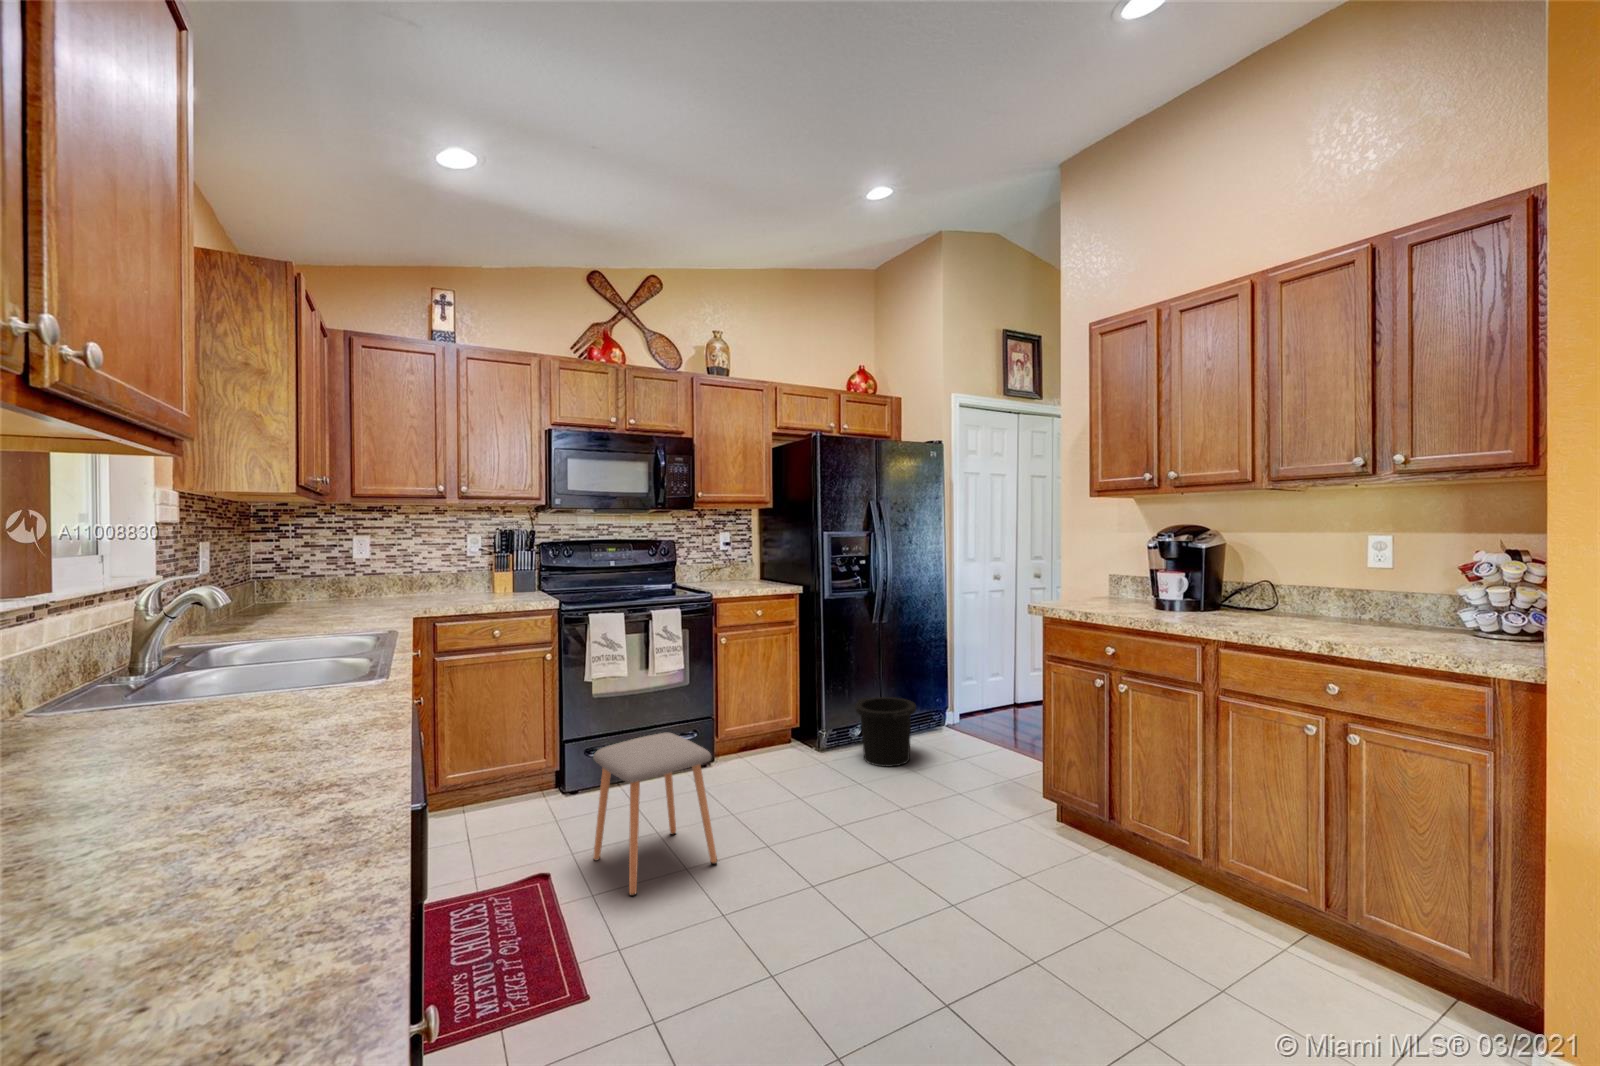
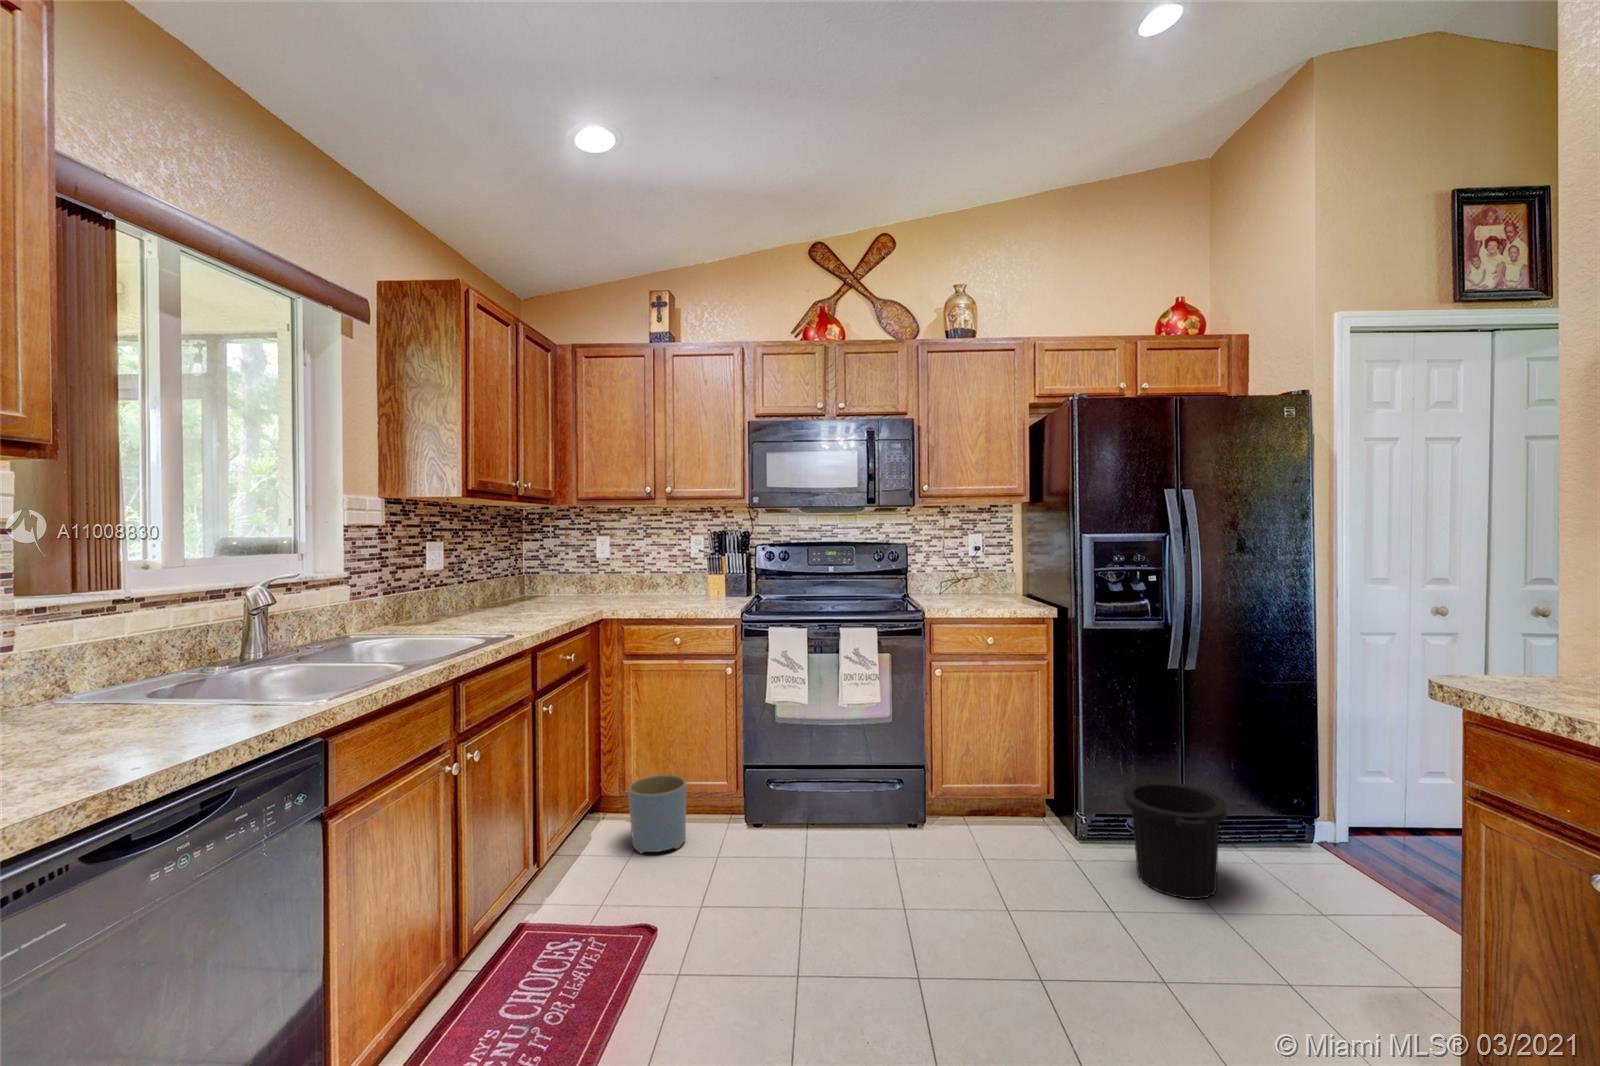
stool: present [593,733,717,896] -> none [699,788,828,996]
planter: none [463,758,521,833] -> present [628,774,686,853]

